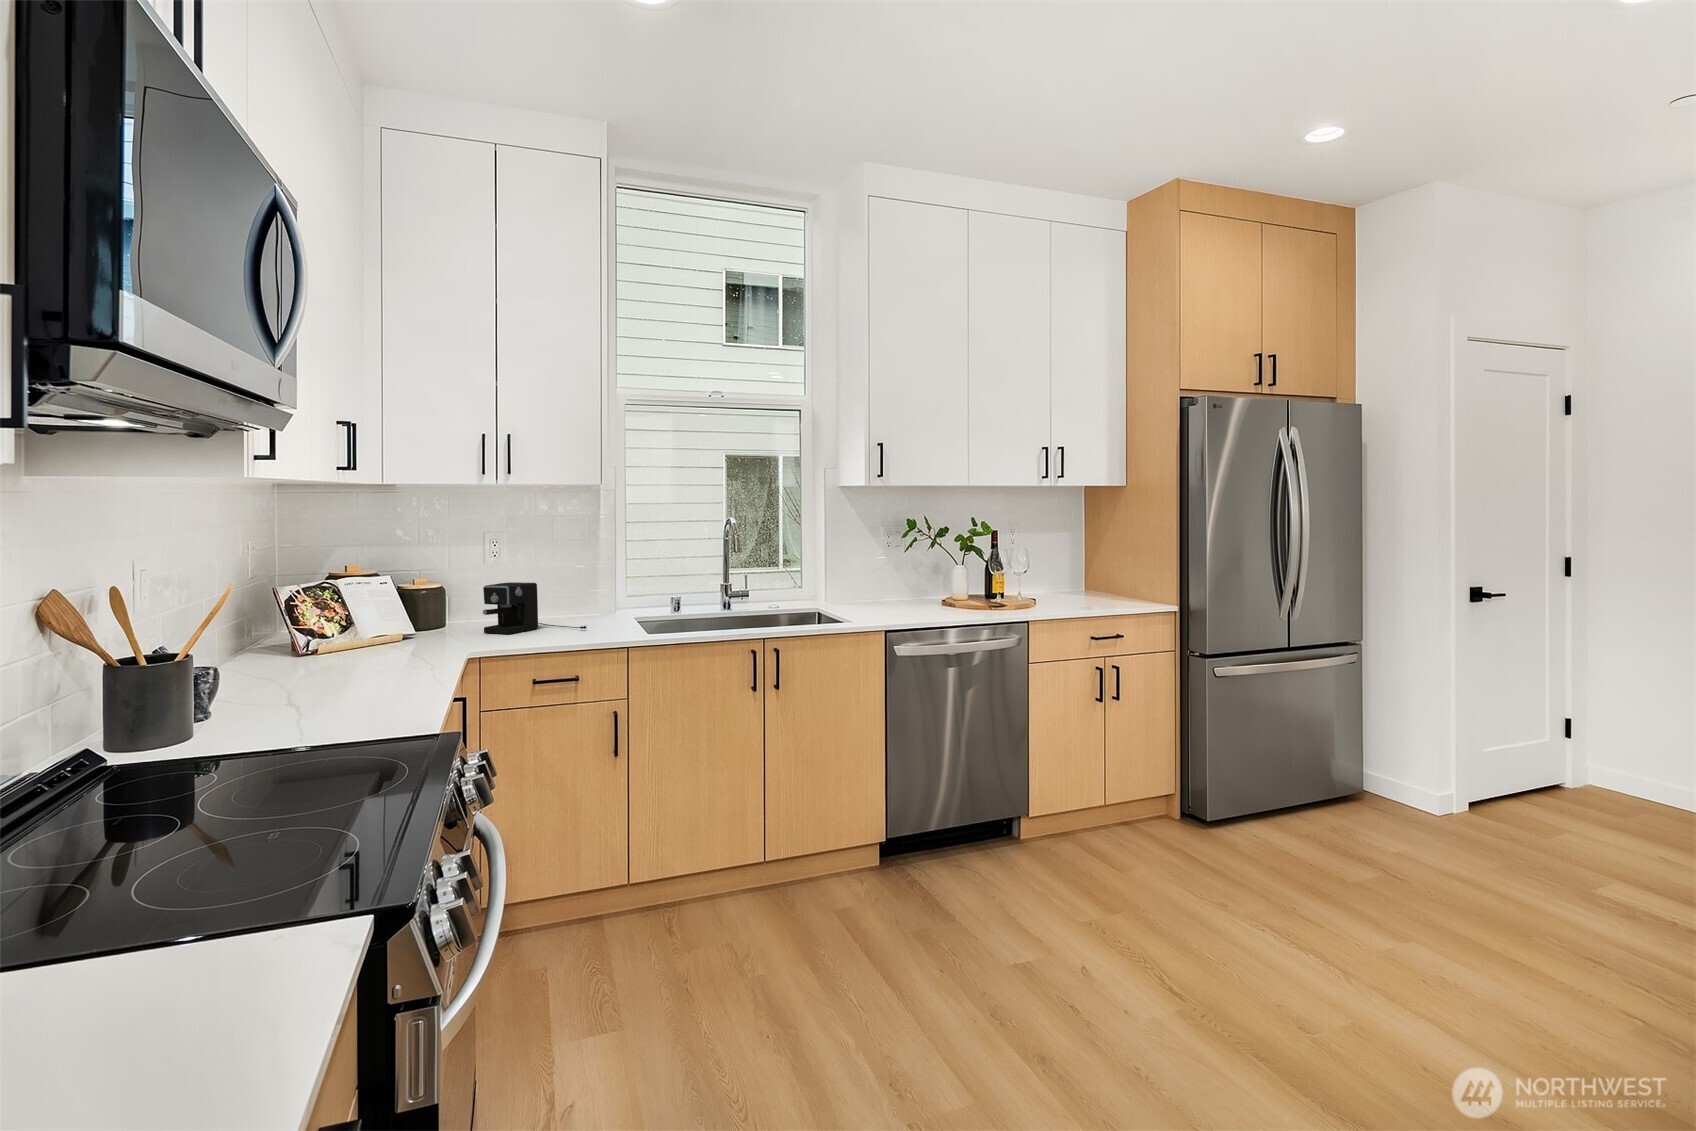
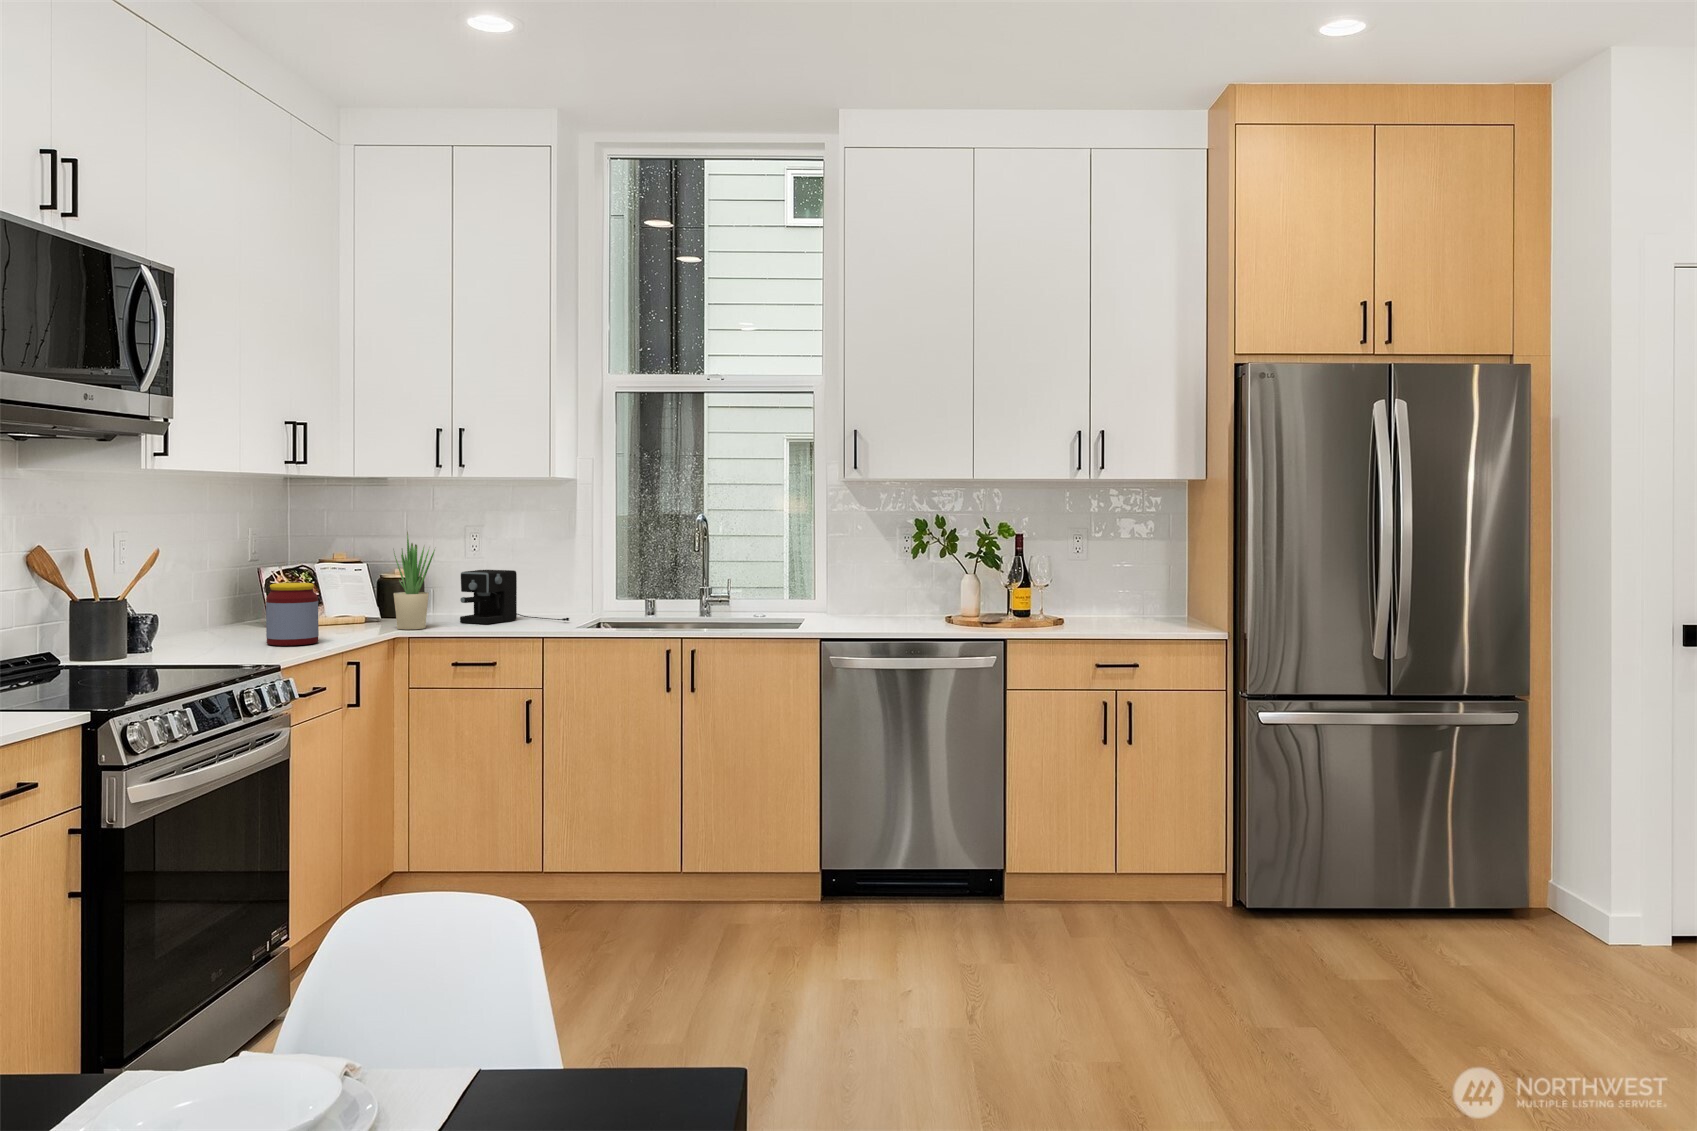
potted plant: none [416,548,456,642] -> present [394,532,435,629]
jar: none [284,602,337,664] -> present [266,583,319,646]

